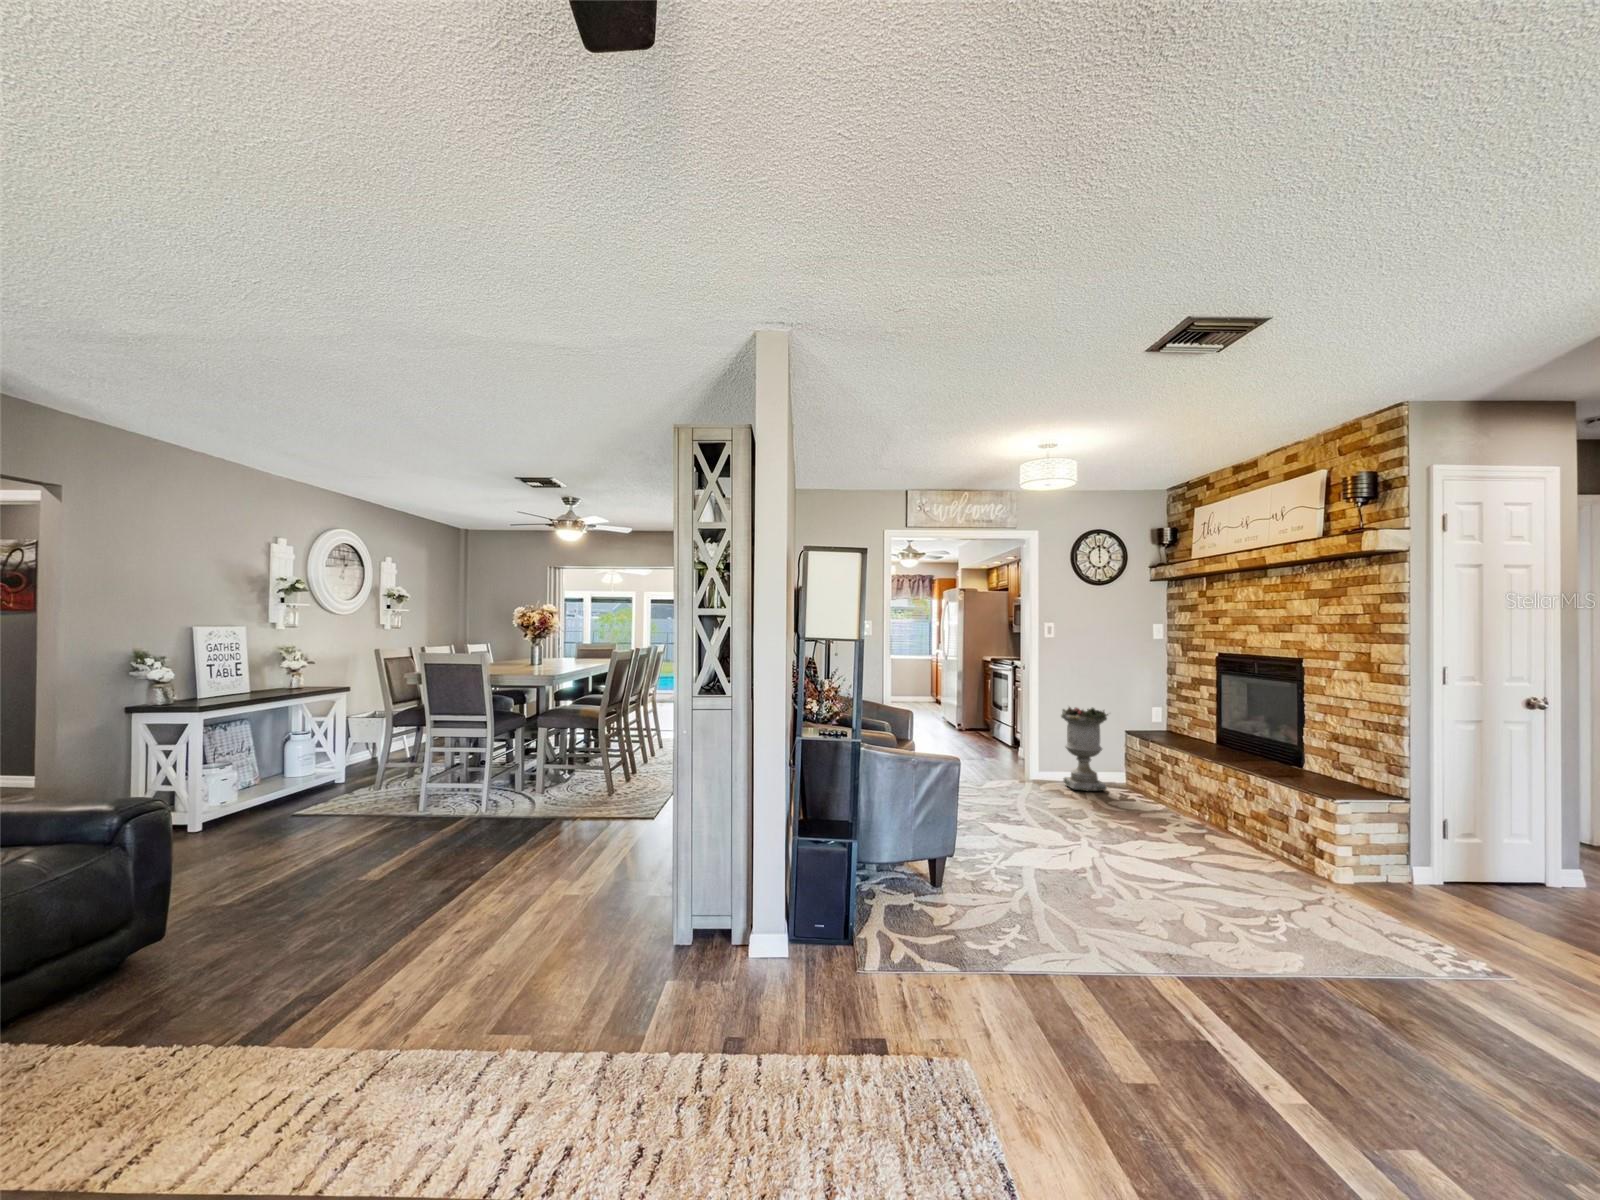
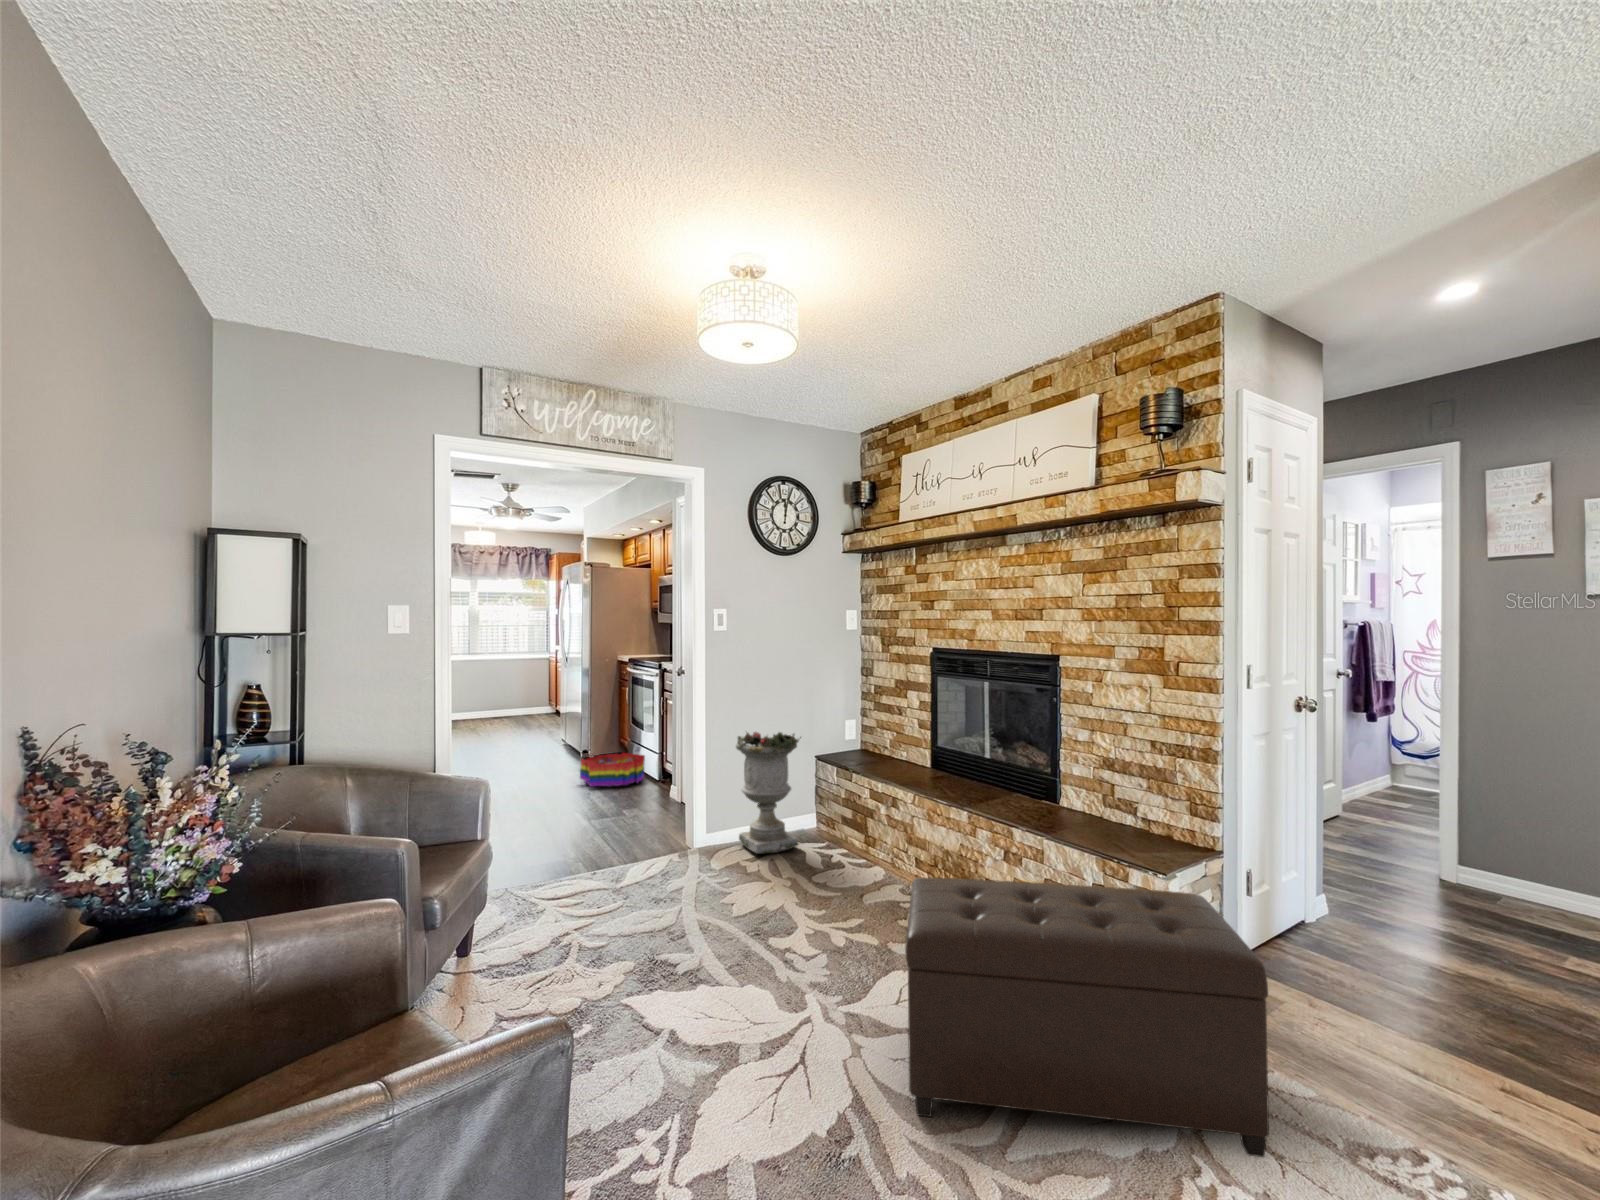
storage bin: none [955,726,1002,748] -> present [580,753,645,787]
ottoman: none [1124,778,1346,933] -> present [905,878,1269,1157]

